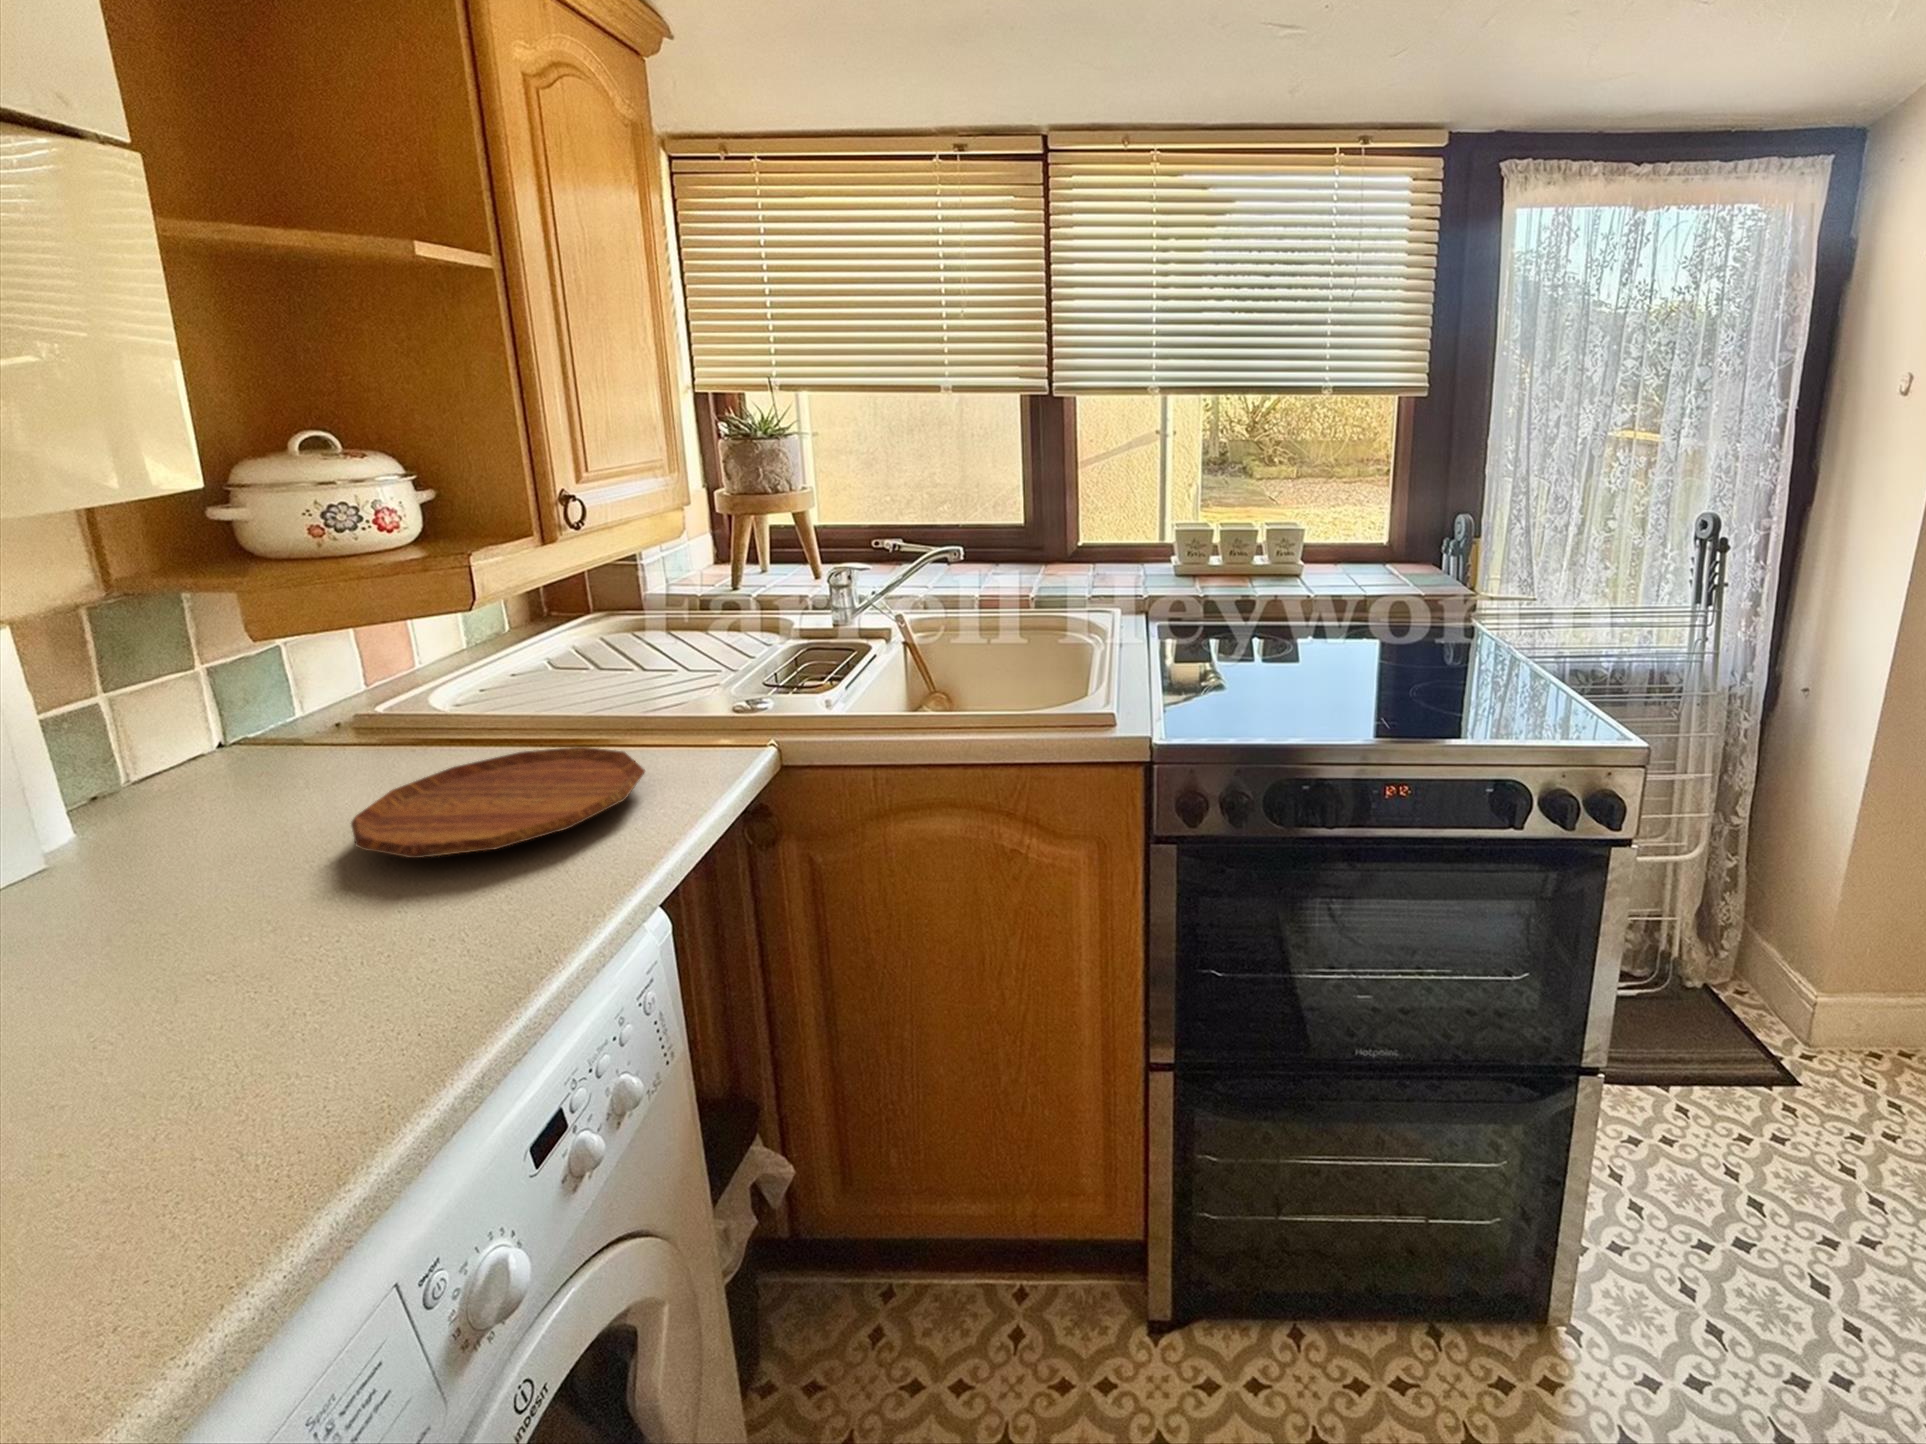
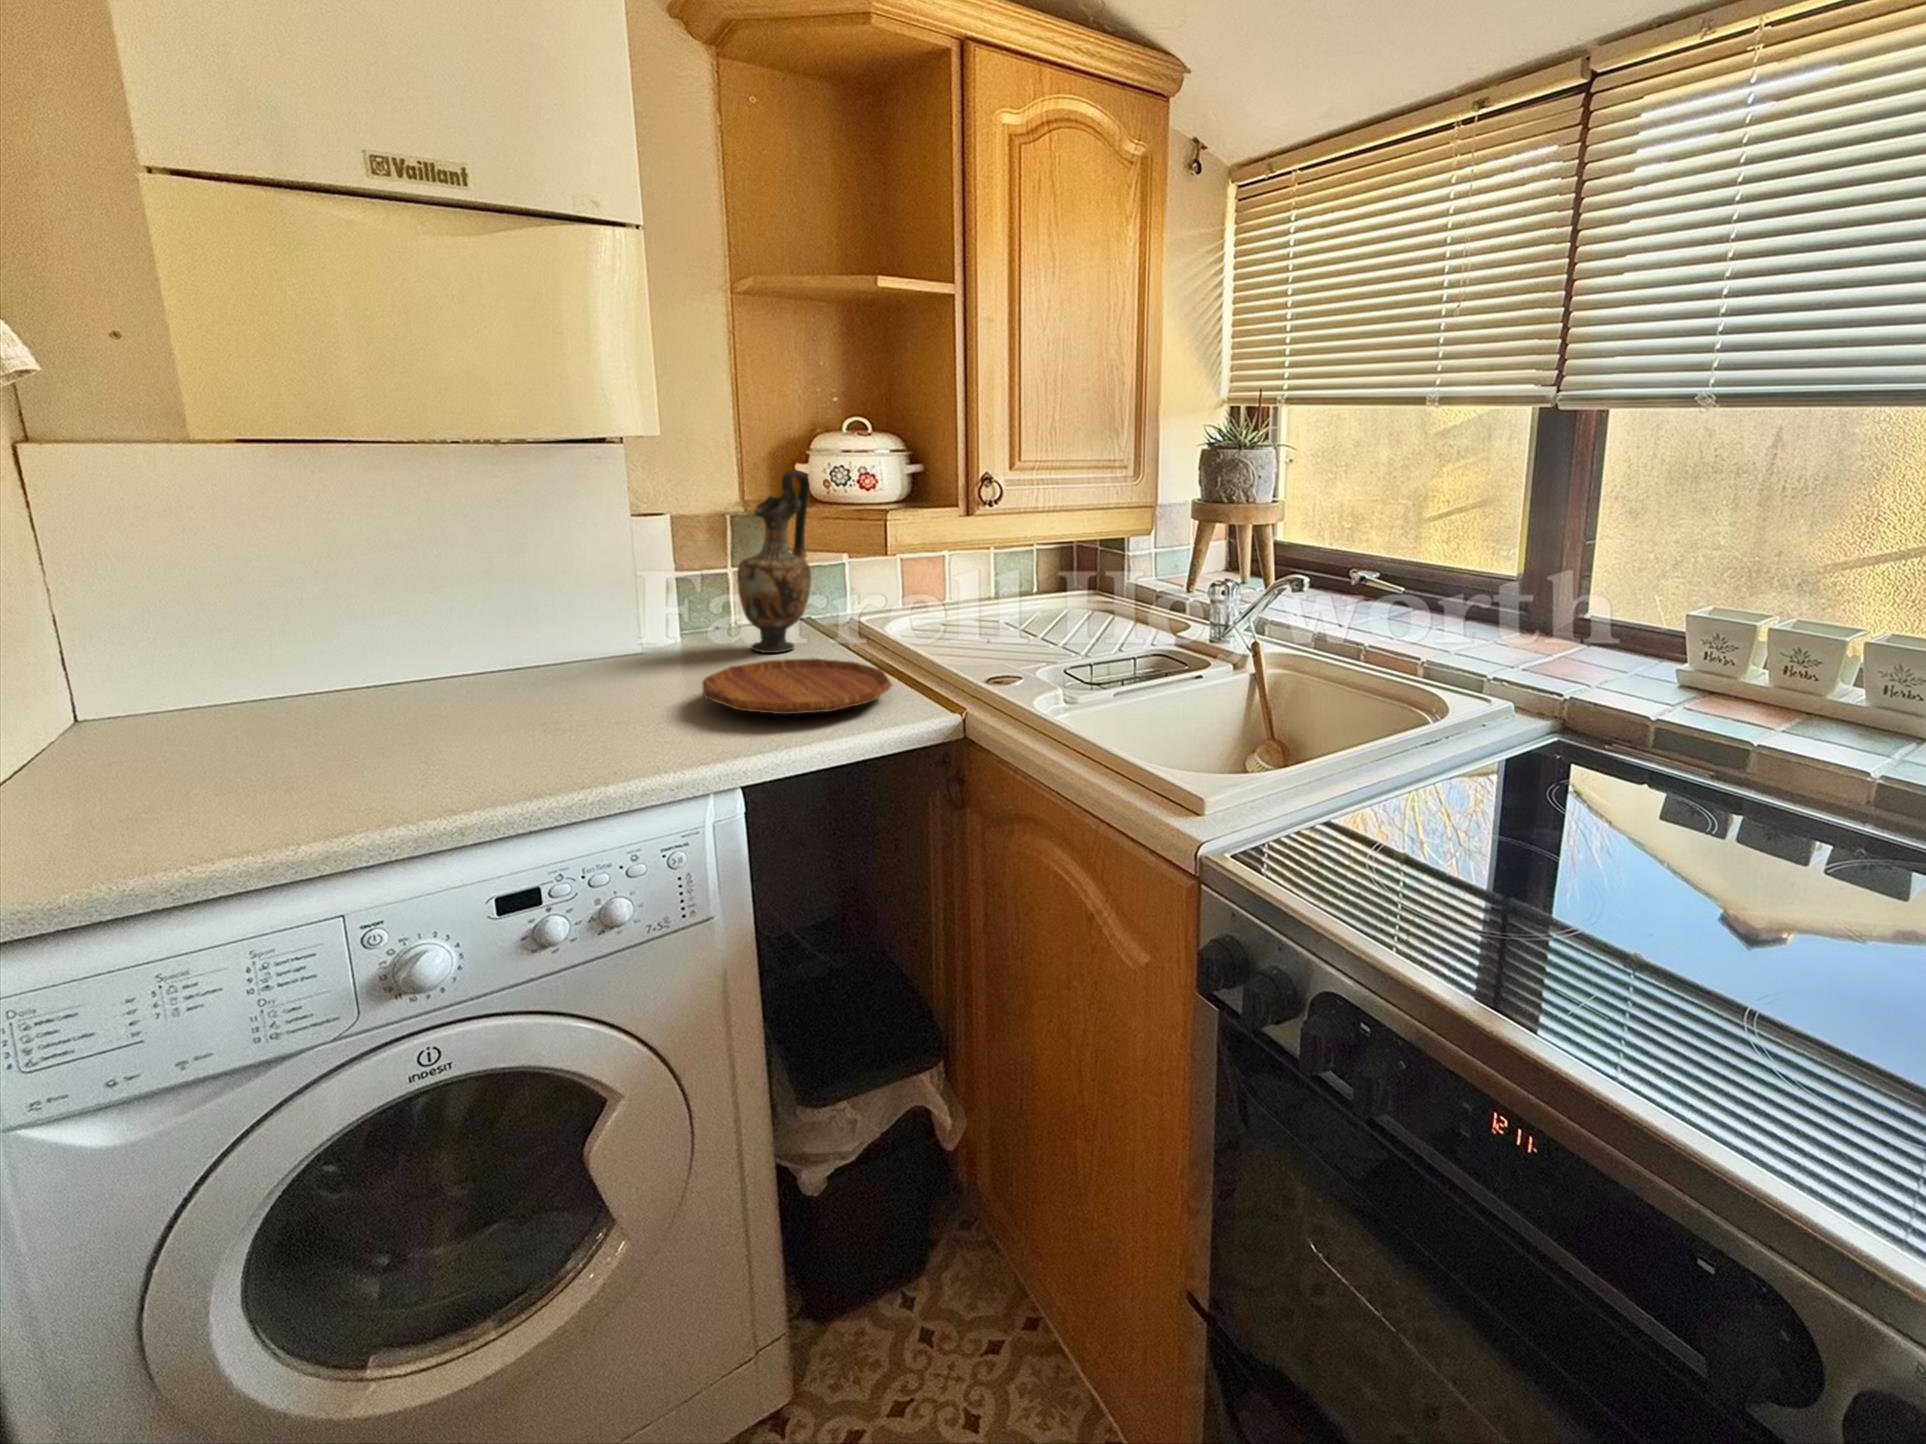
vase: none [193,522,342,799] -> present [737,470,811,653]

